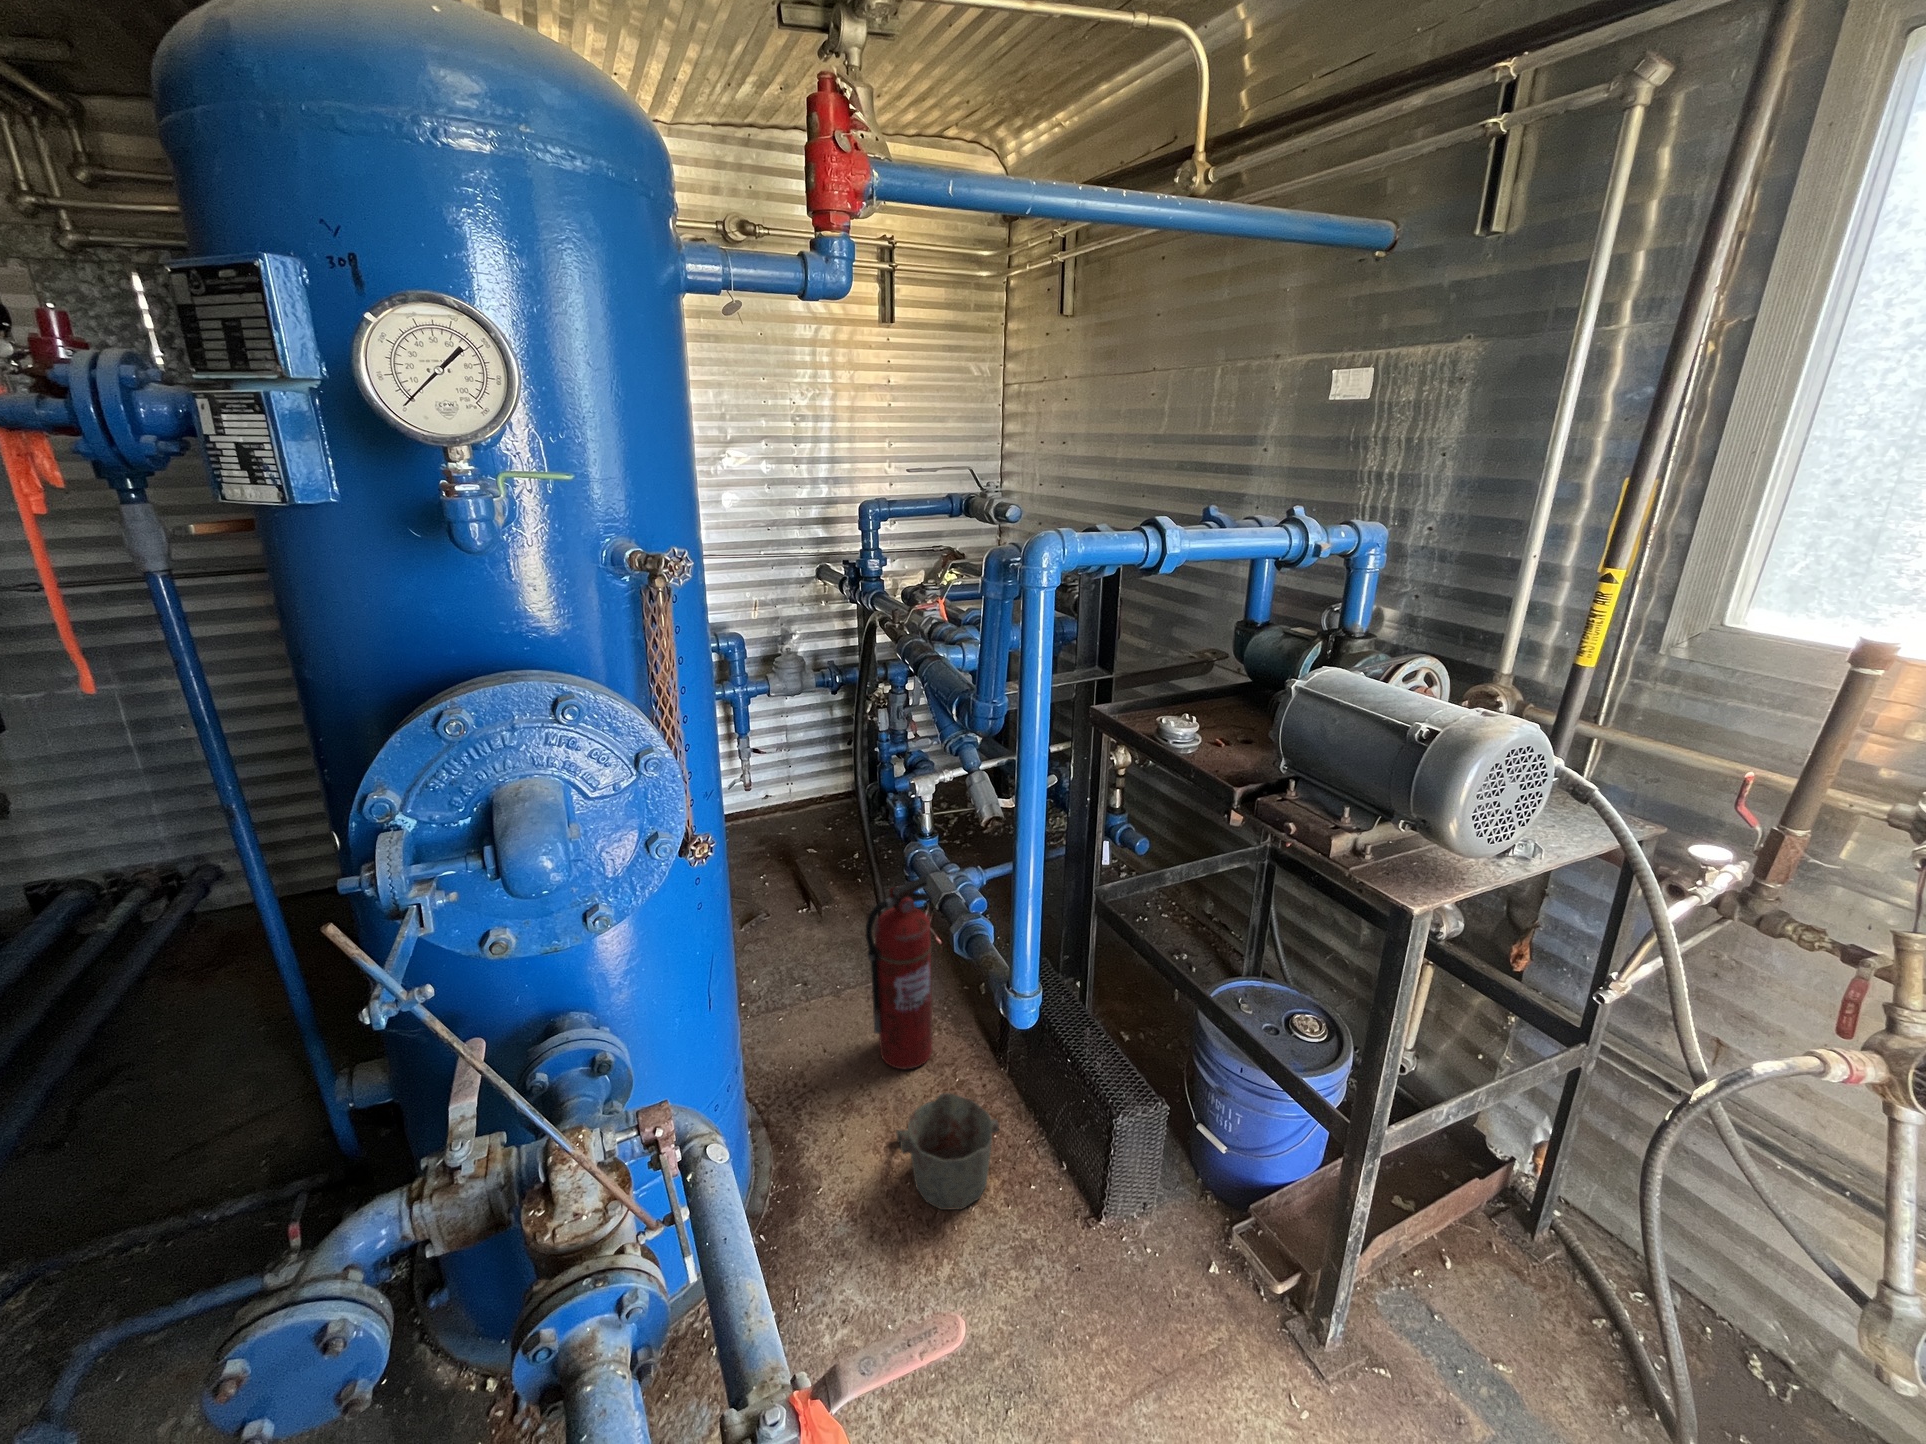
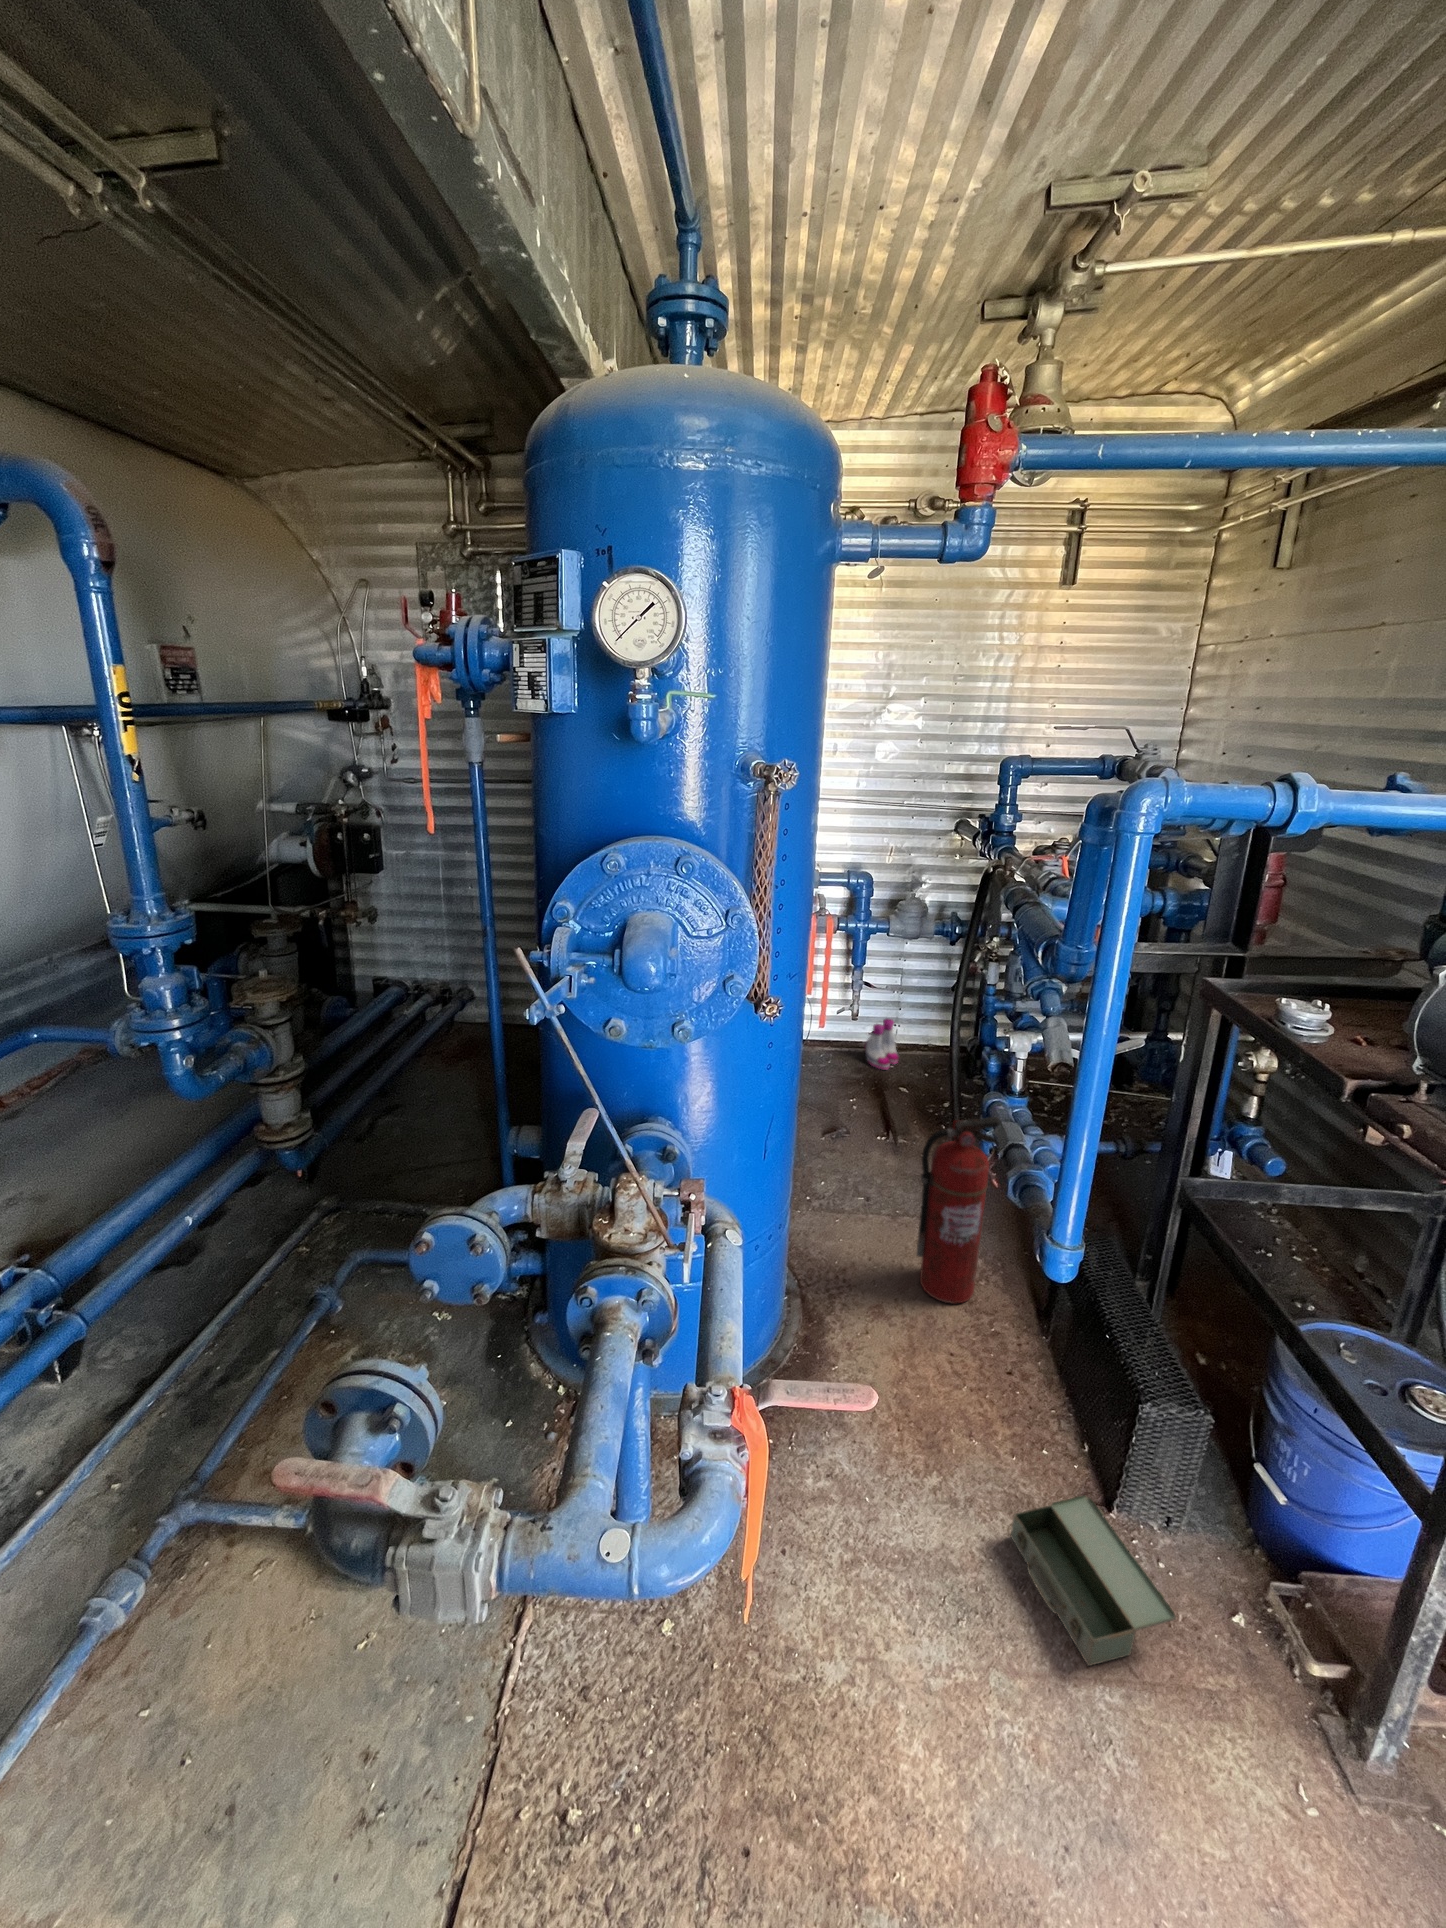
boots: none [763,779,801,834] -> present [865,1019,899,1070]
bucket: present [896,1093,999,1210] -> none [913,1325,1019,1439]
toolbox: none [1028,1218,1176,1386] -> present [1011,1496,1176,1666]

